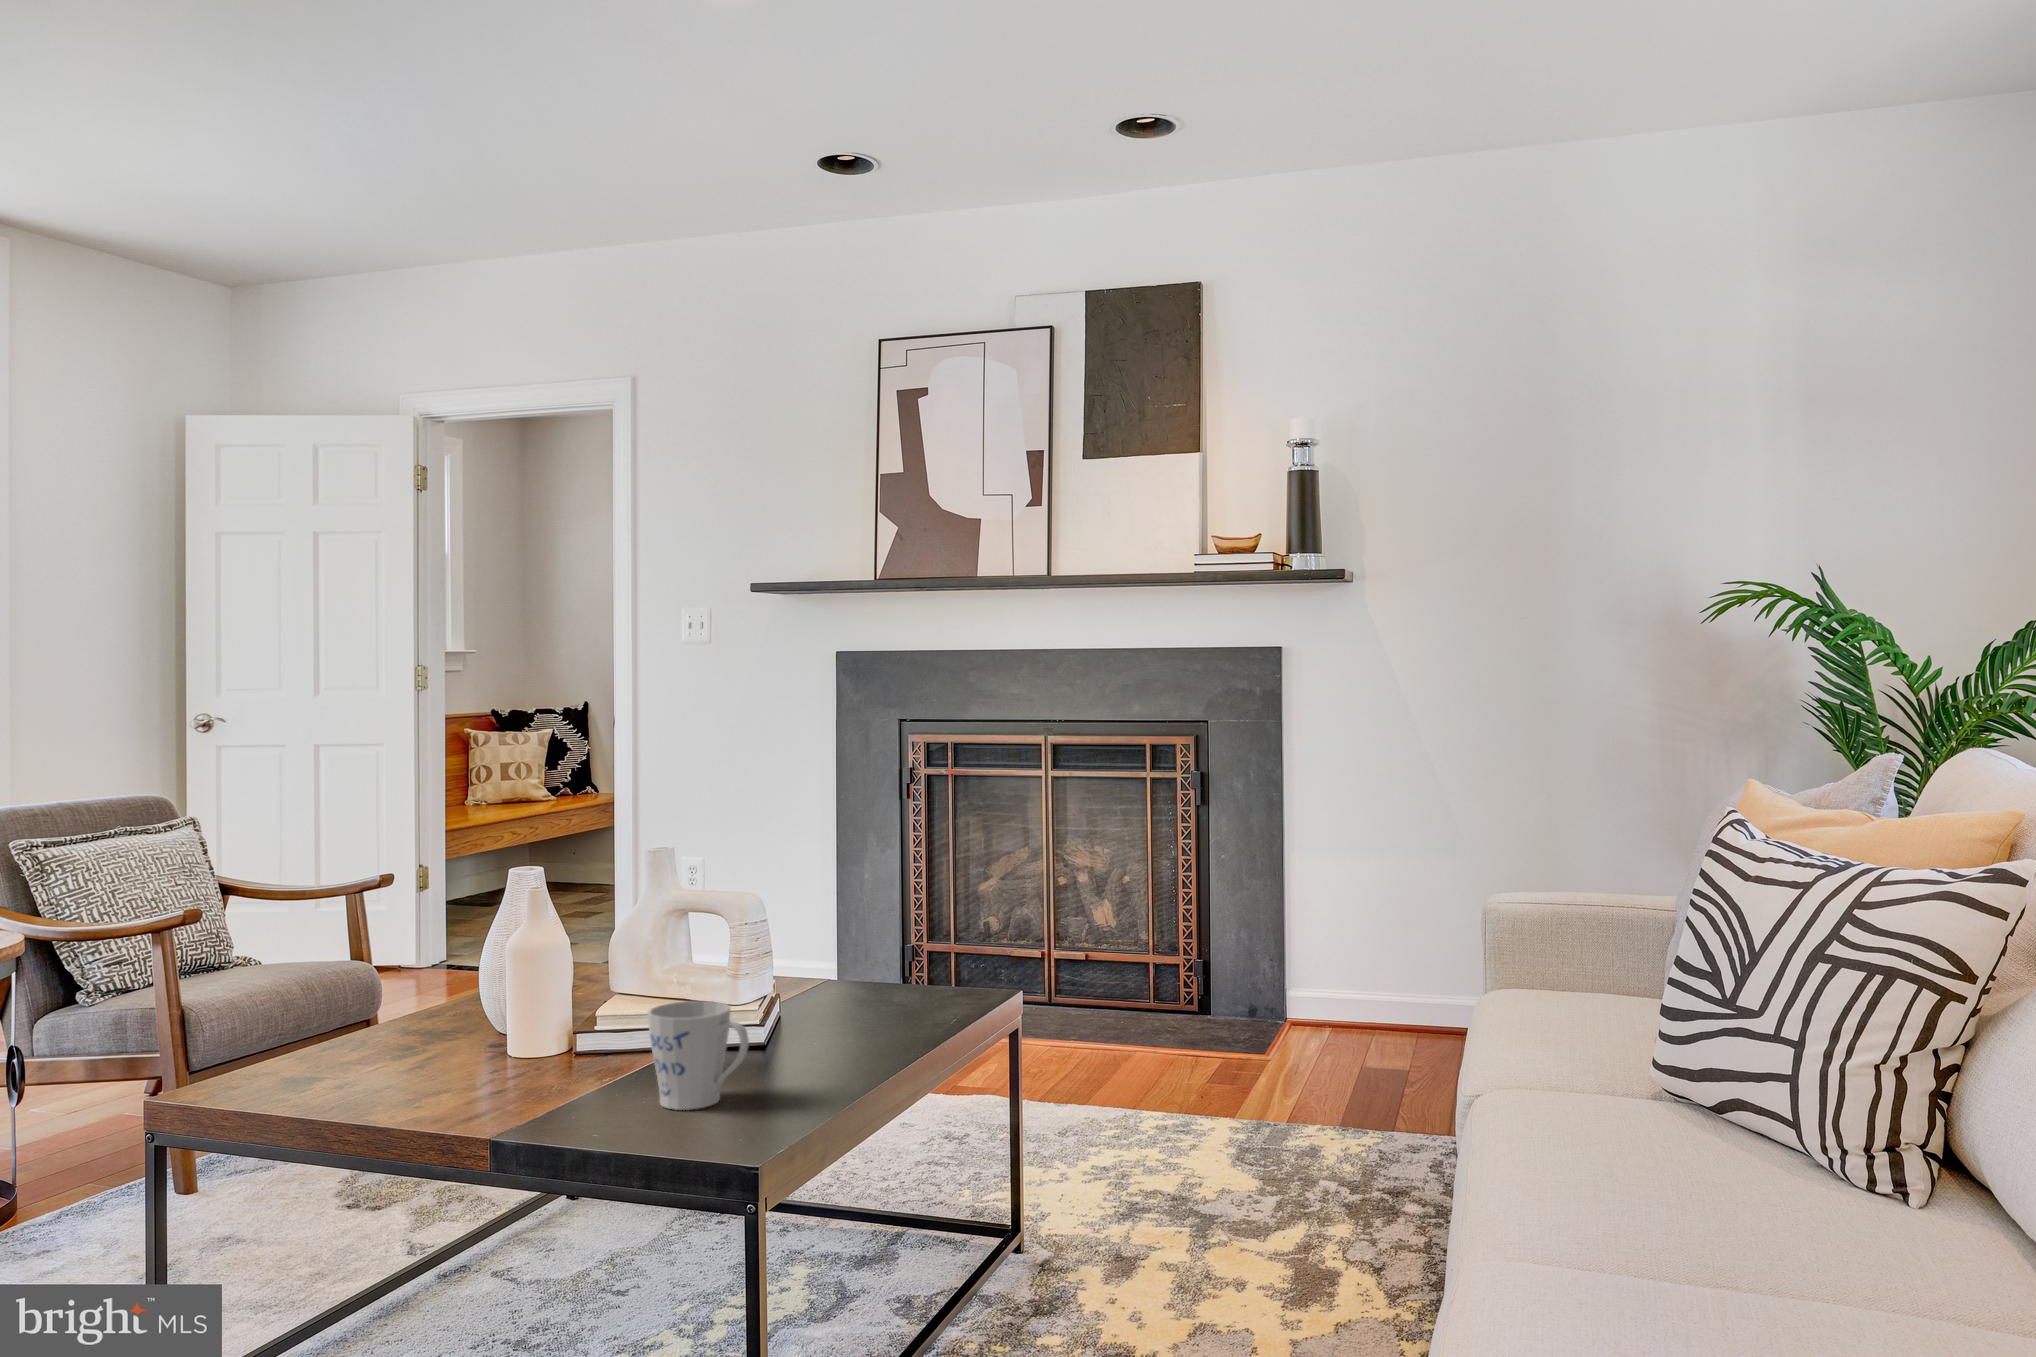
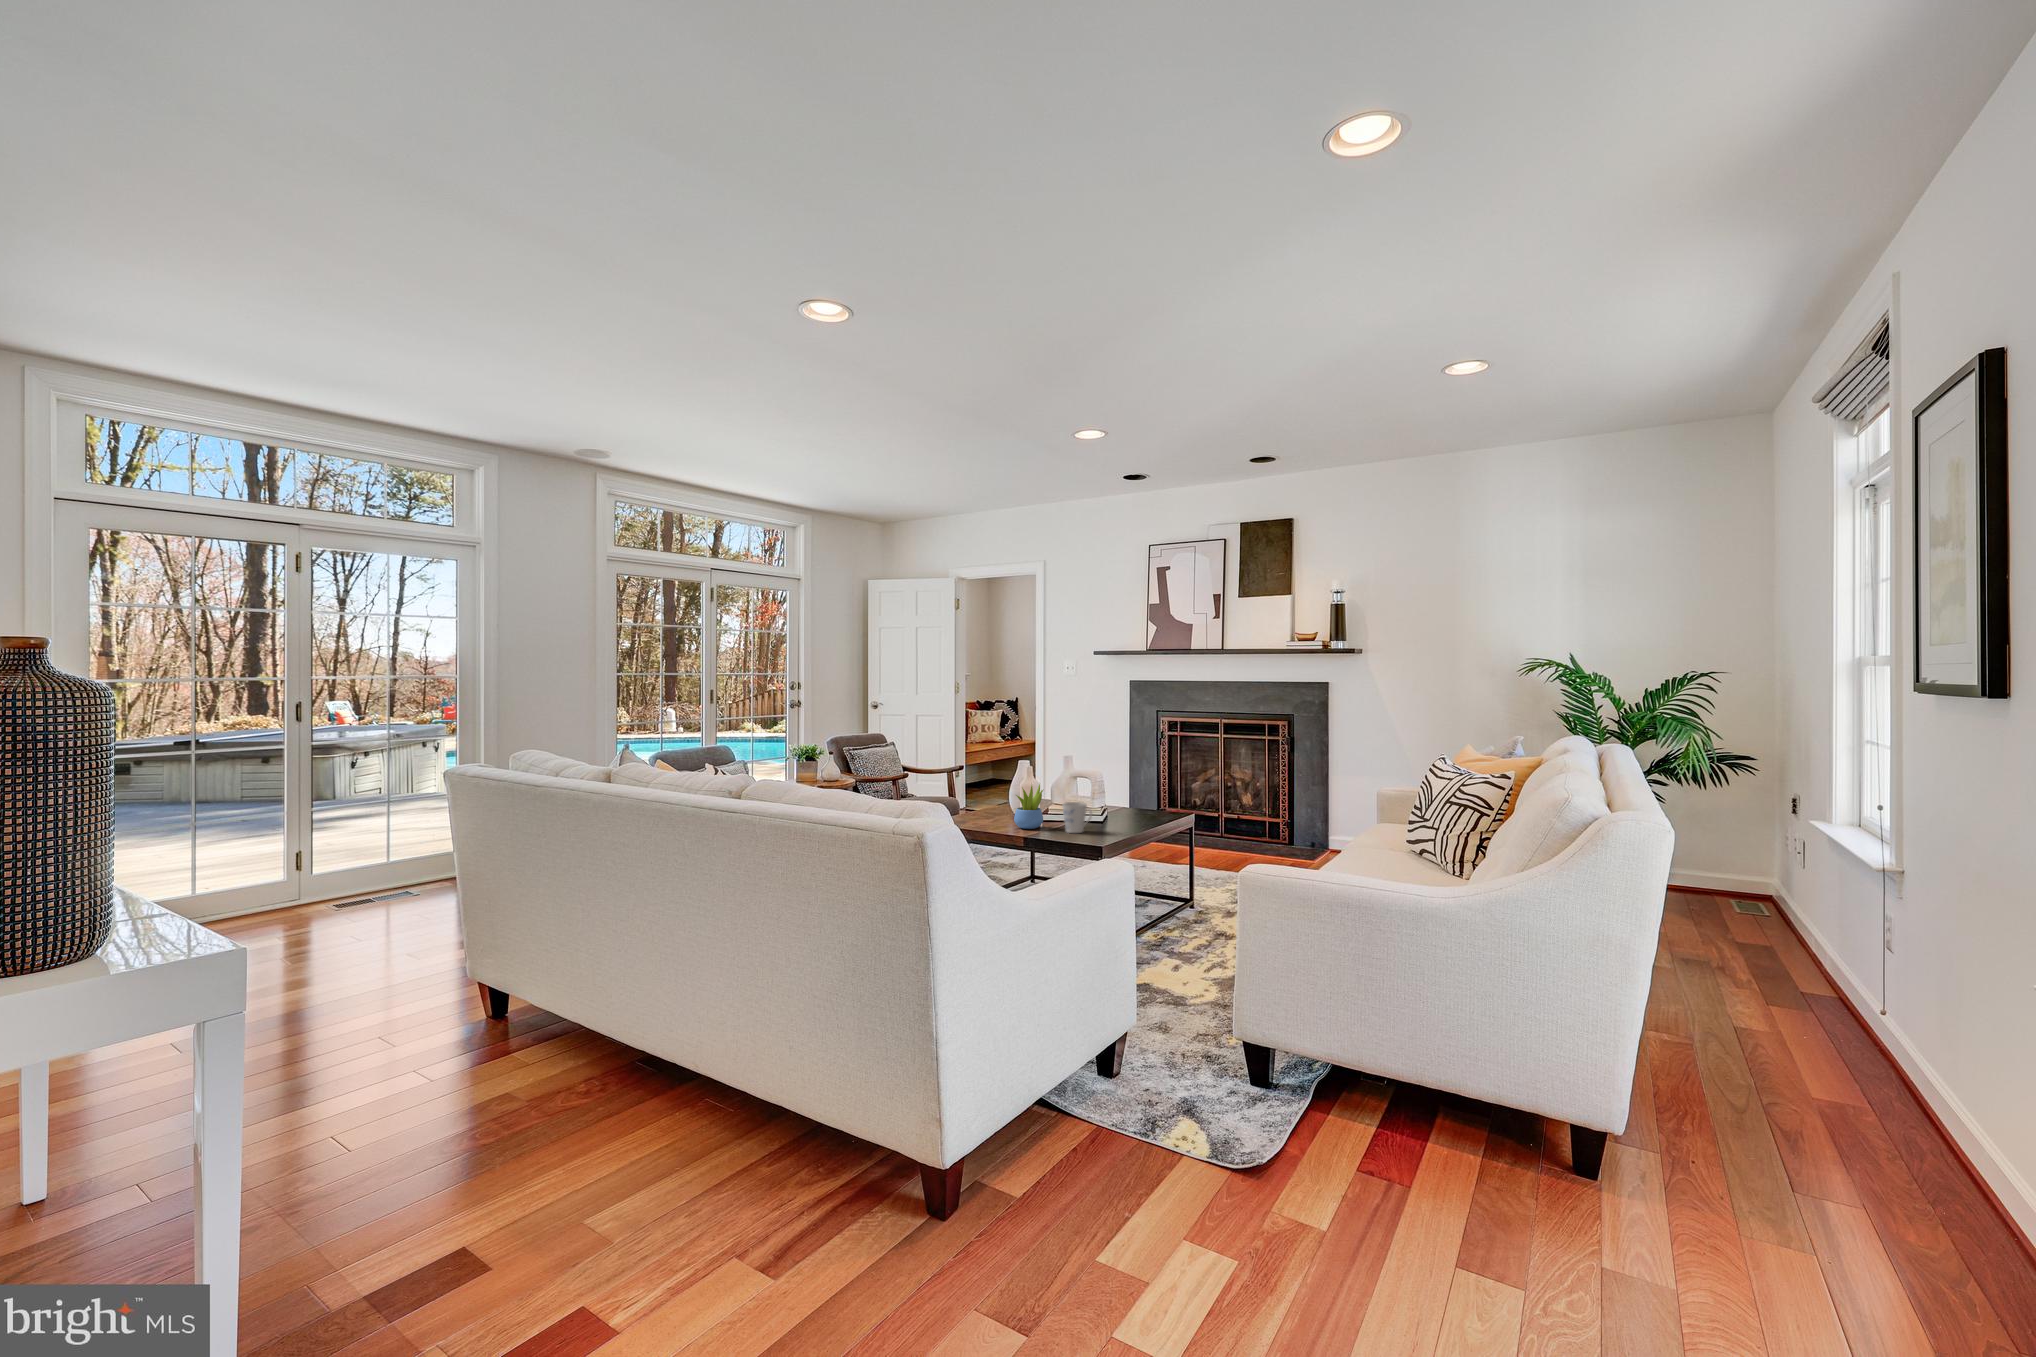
succulent plant: none [483,940,586,1102] -> present [1014,784,1043,829]

